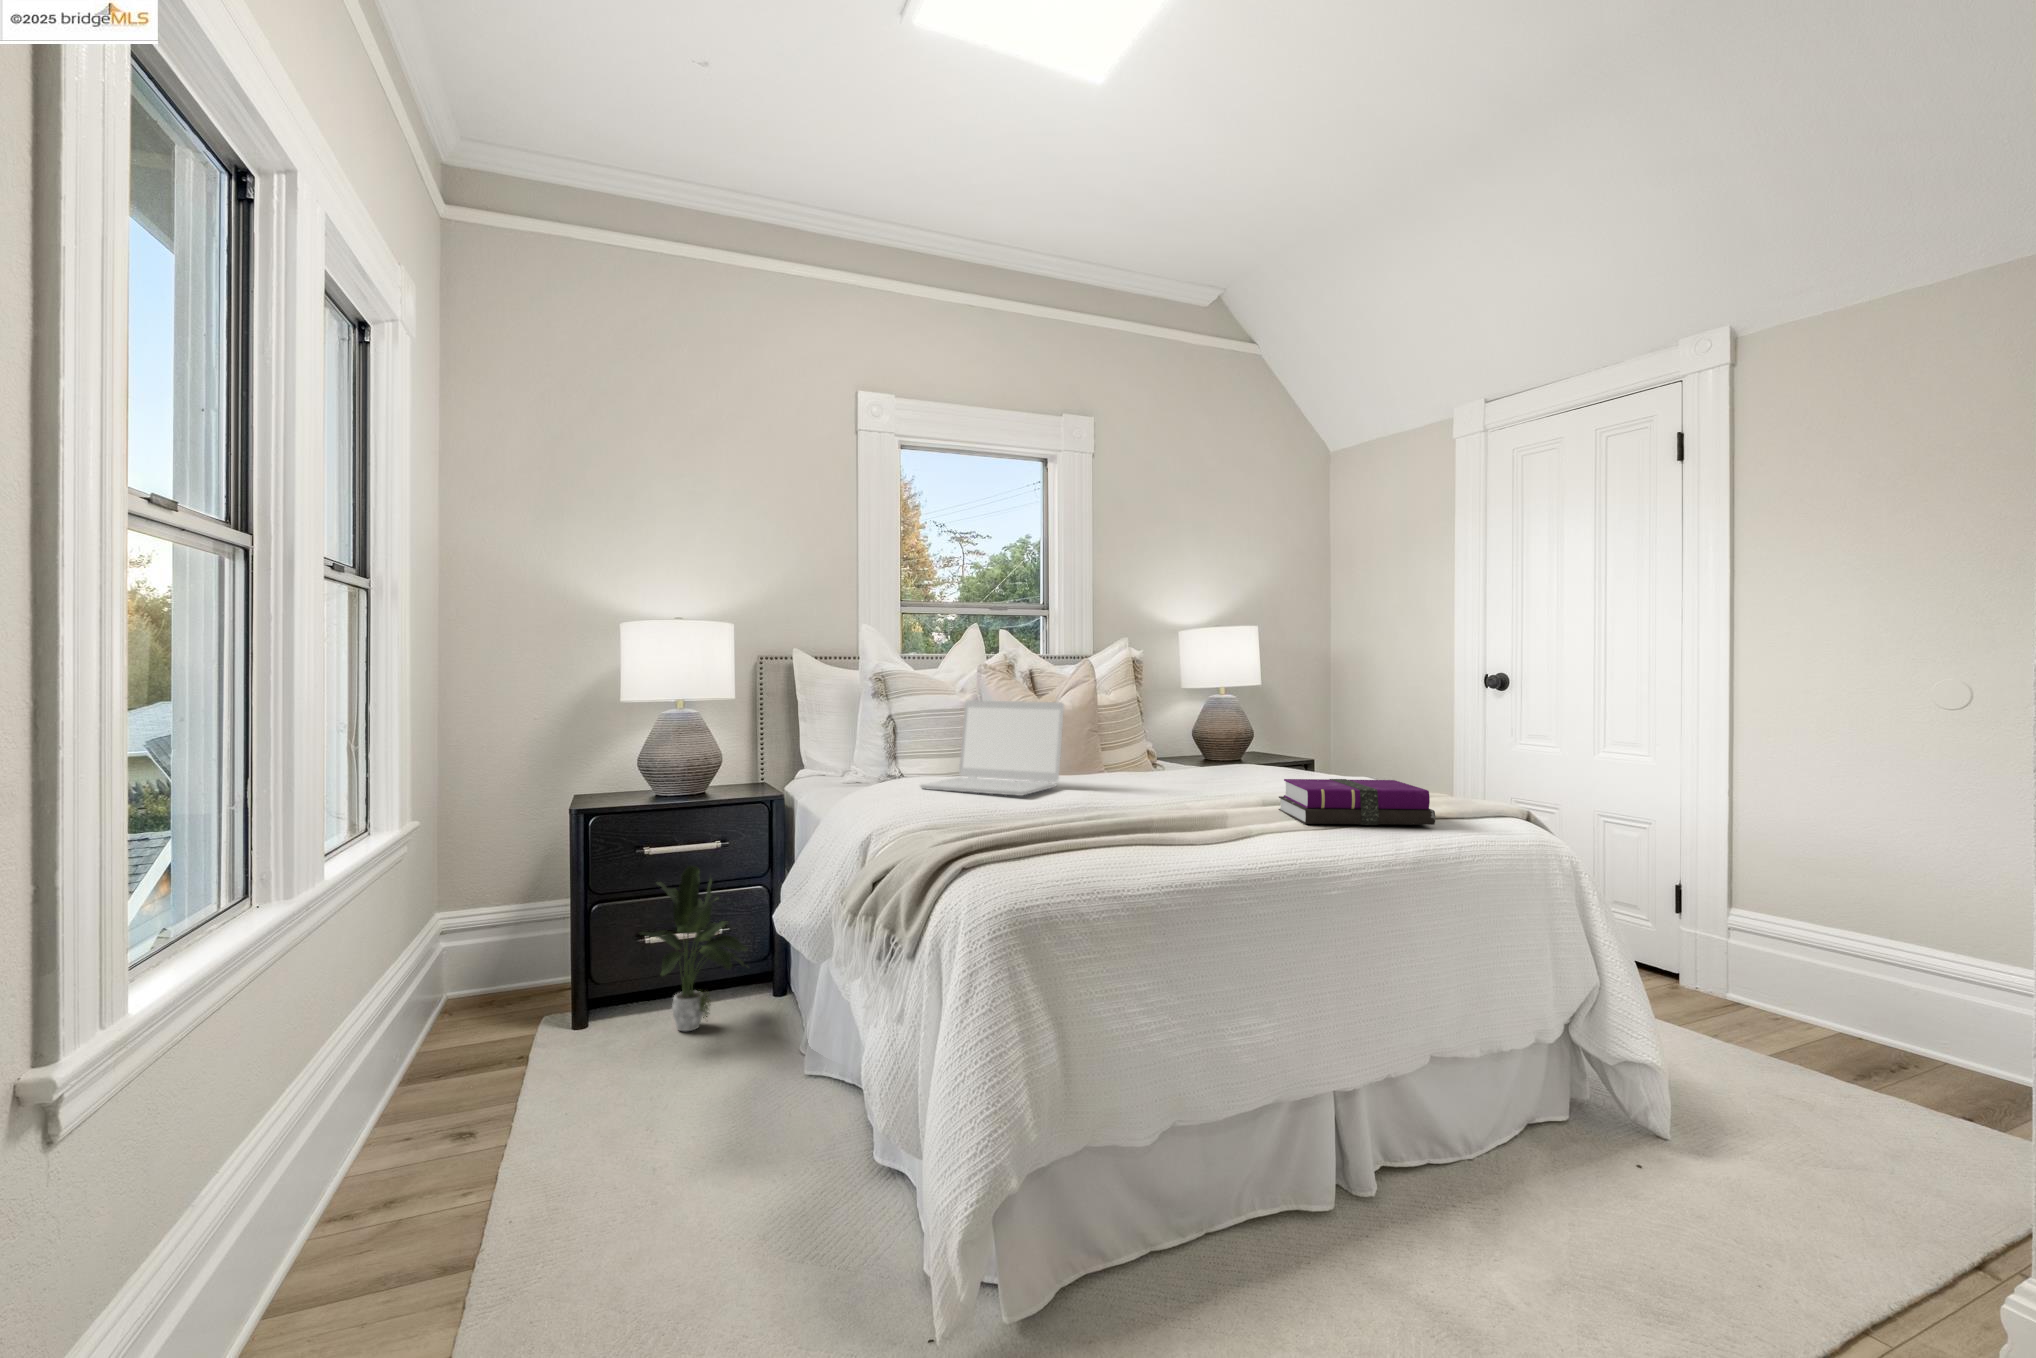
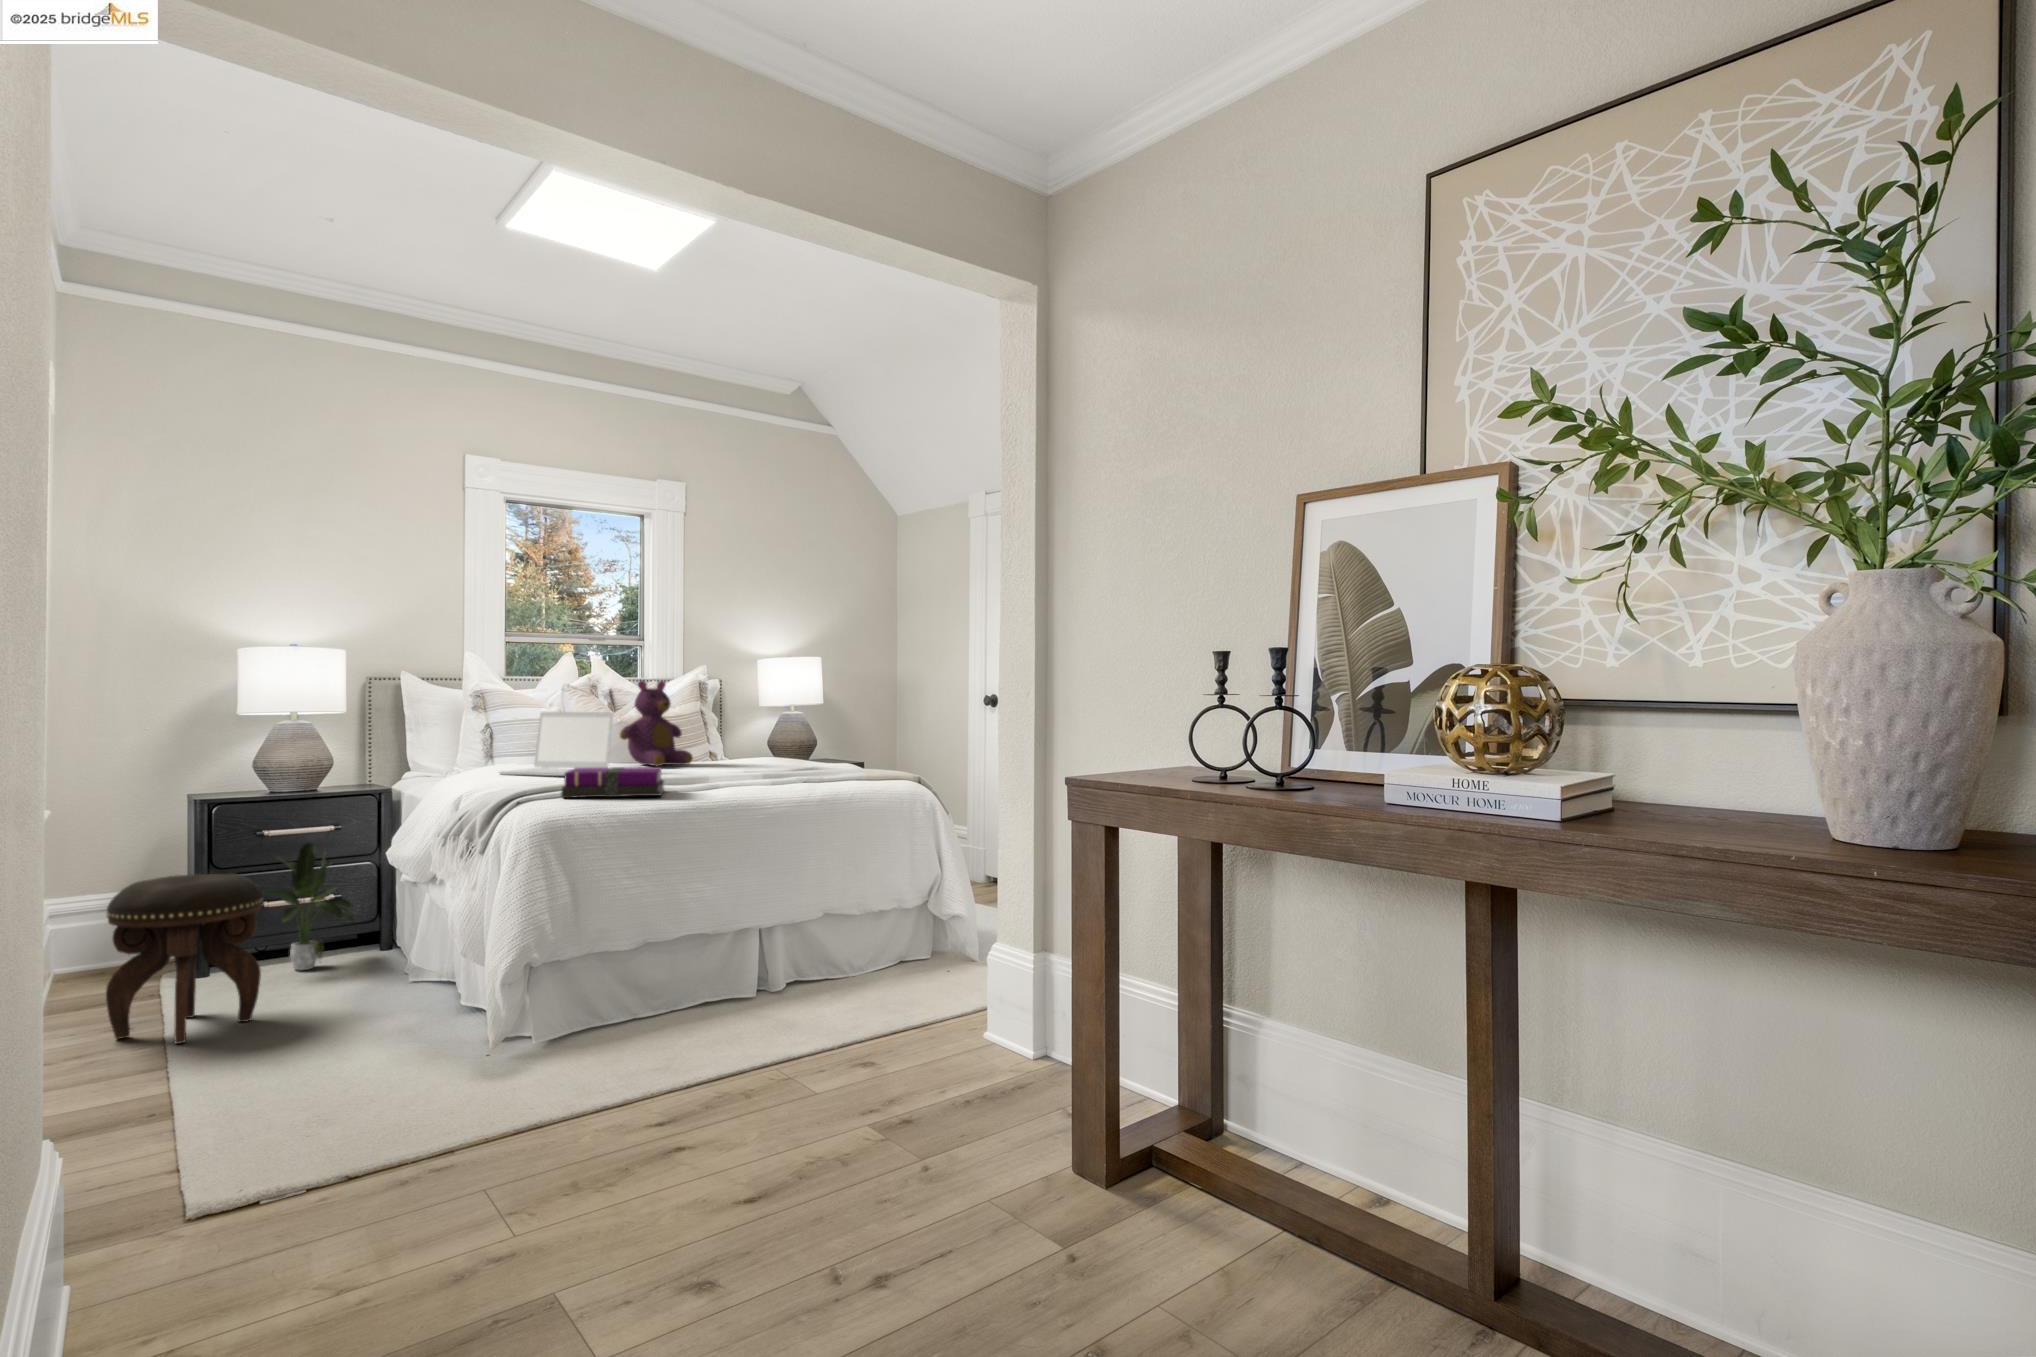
teddy bear: none [1059,658,1153,776] -> present [620,681,693,766]
notebook: present [1279,779,1435,825] -> present [561,767,664,798]
footstool: none [432,925,629,1188] -> present [106,873,263,1044]

